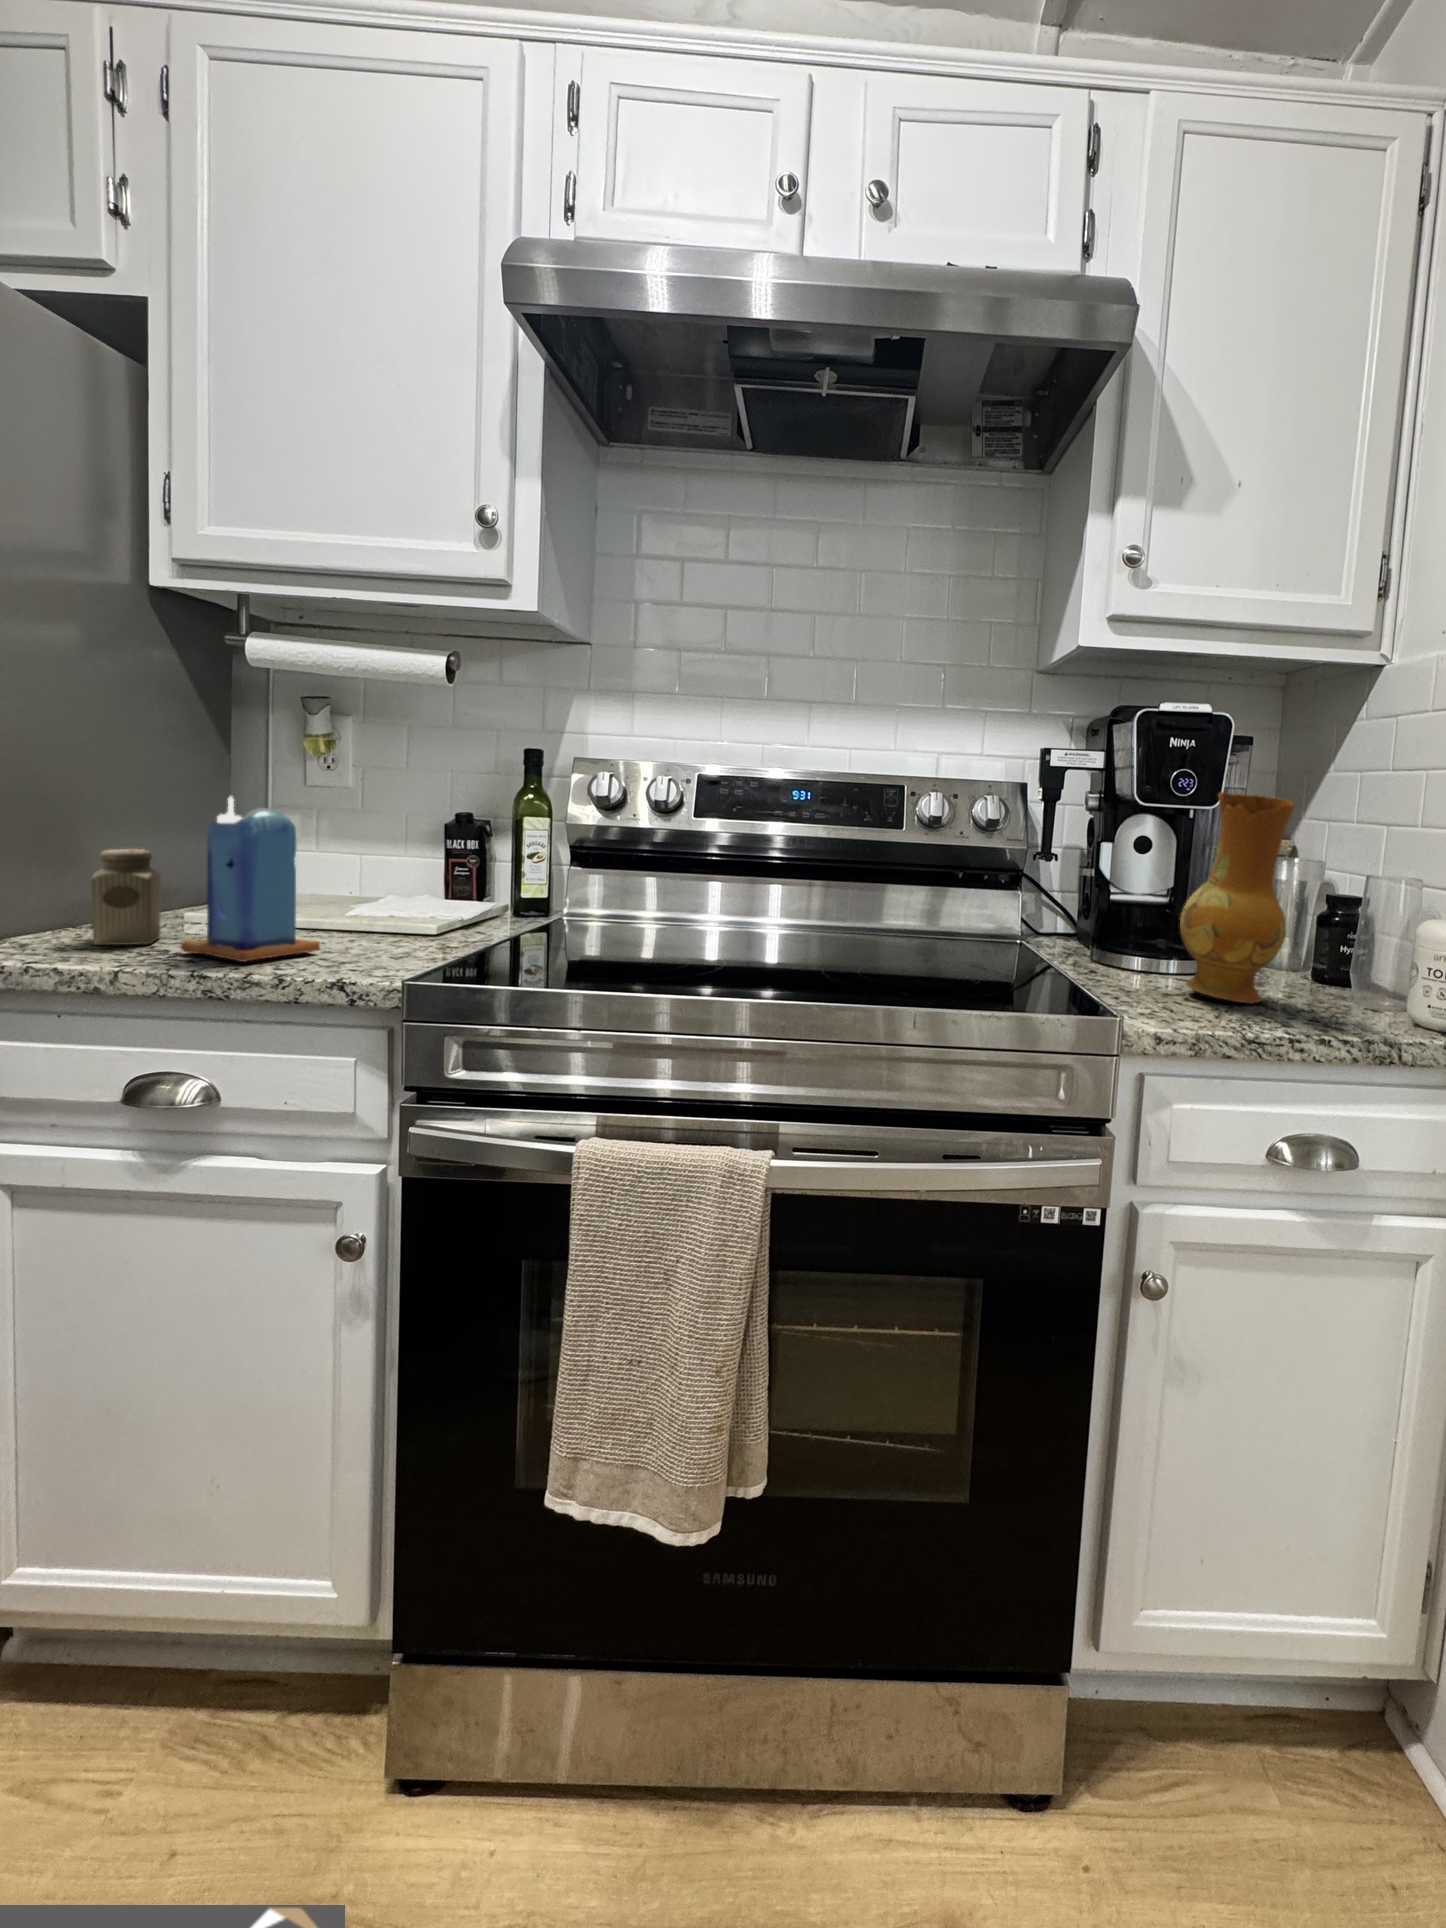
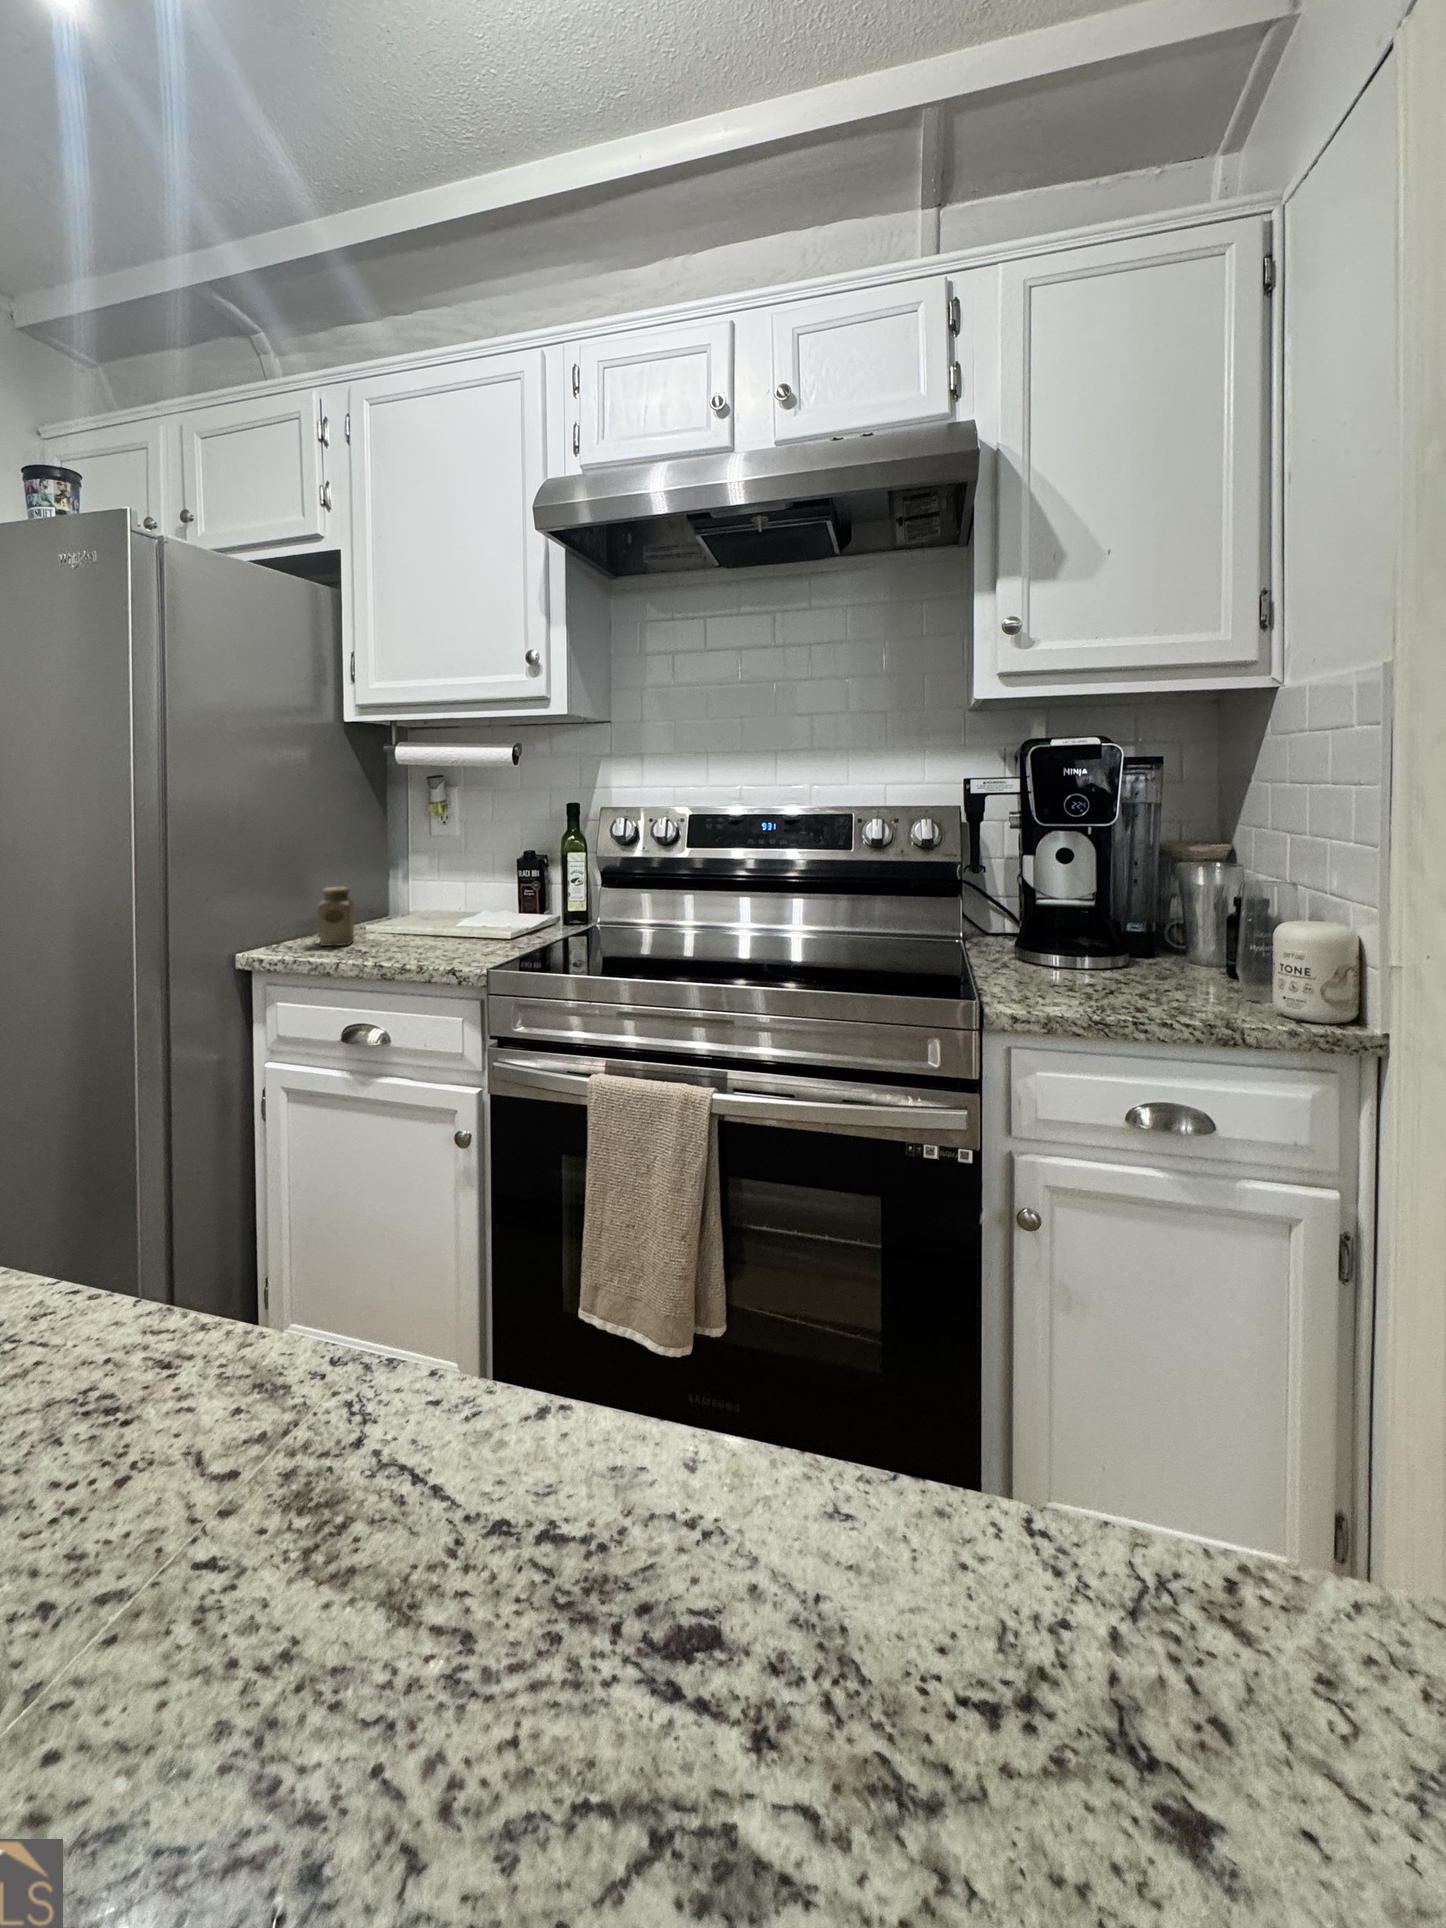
ceramic jug: present [1180,792,1295,1004] -> none [1056,819,1149,992]
candle: present [181,797,320,962] -> none [365,853,442,957]

